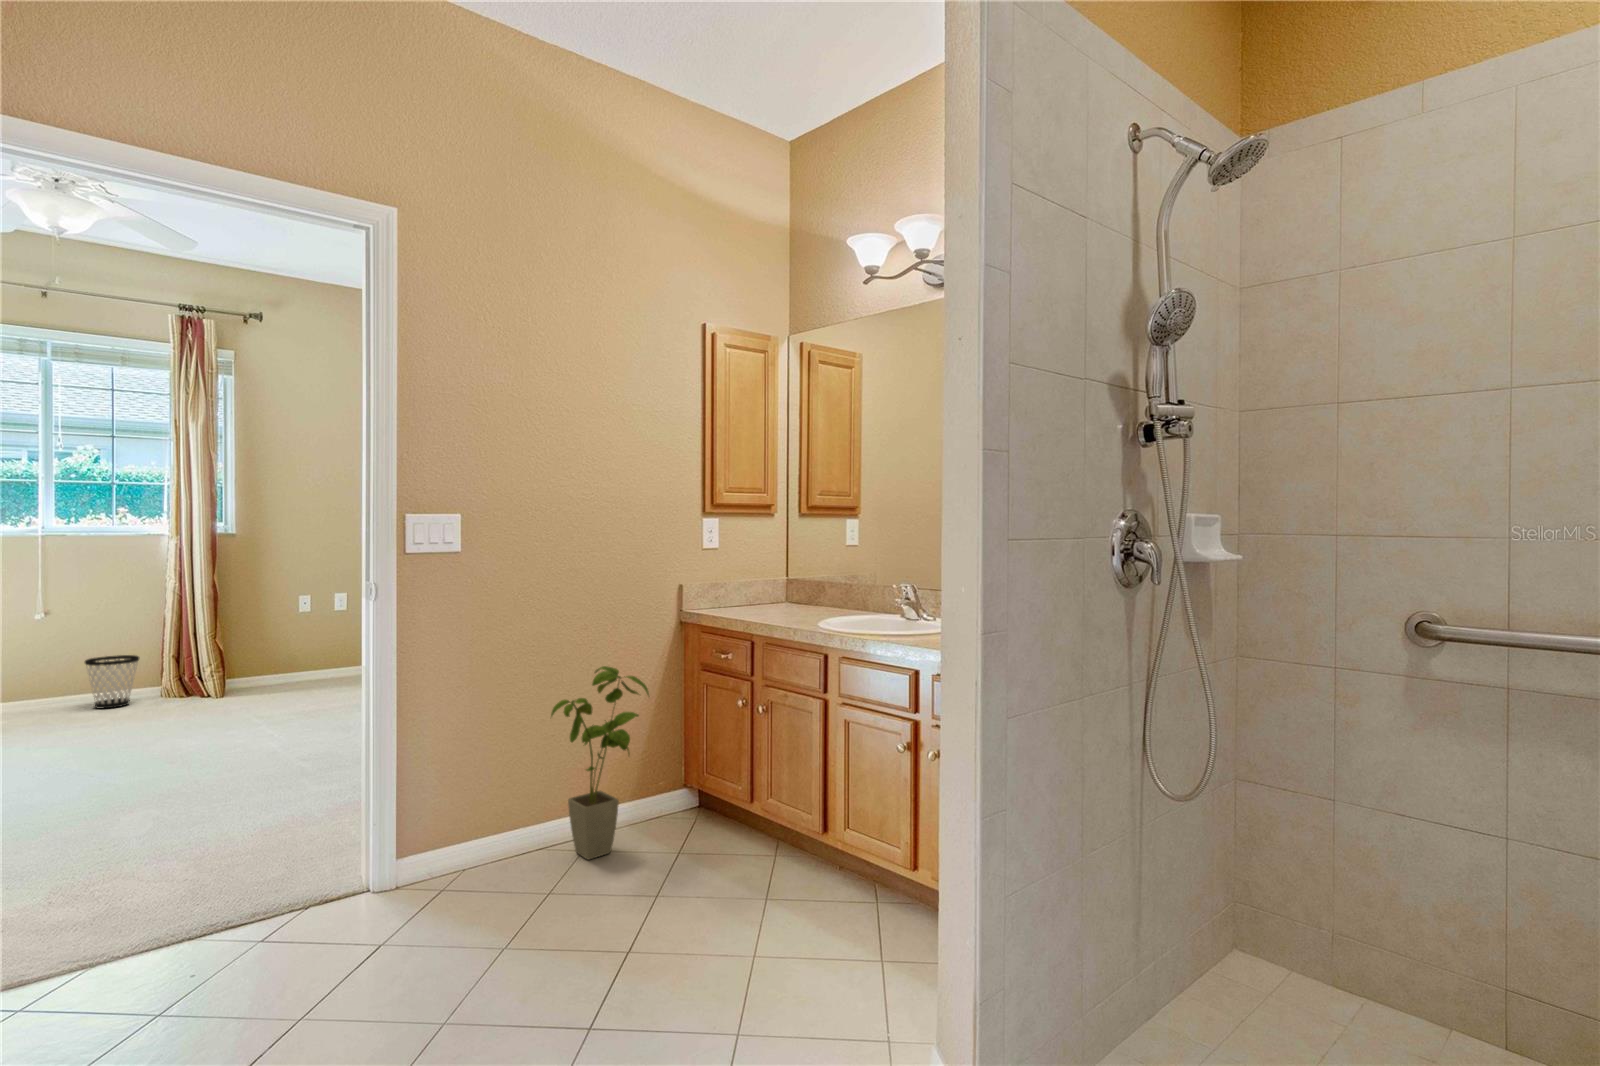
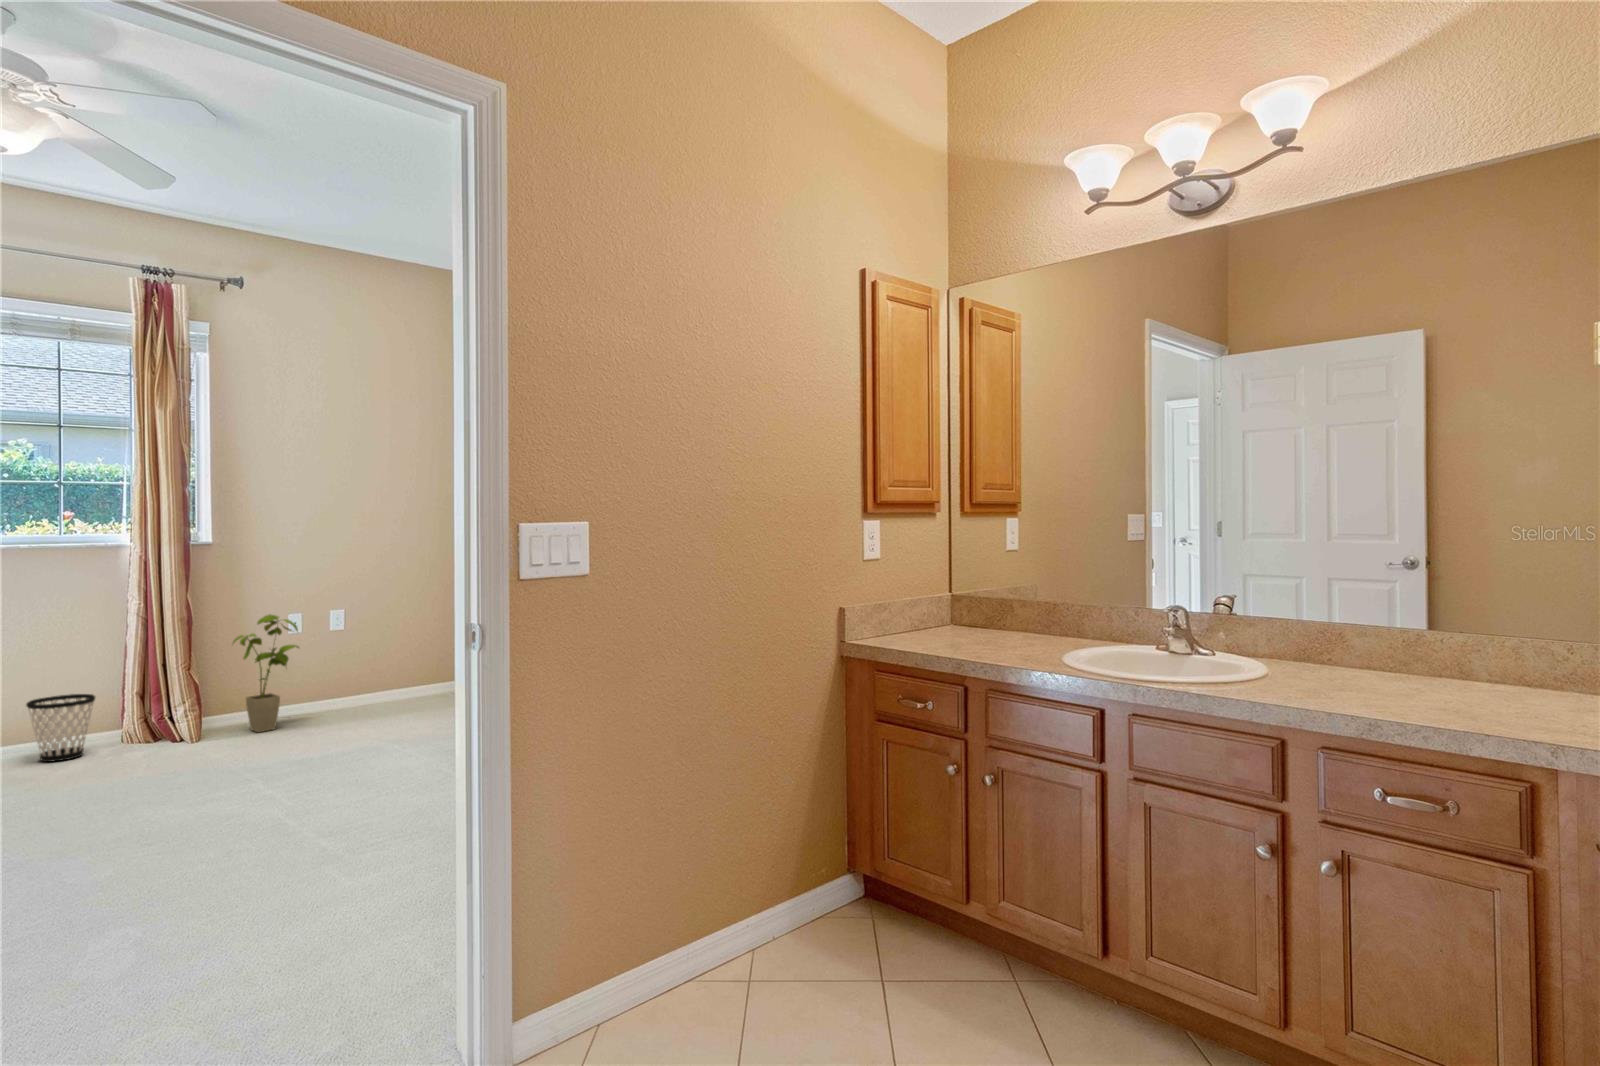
house plant: present [551,666,649,860] -> present [233,615,299,732]

